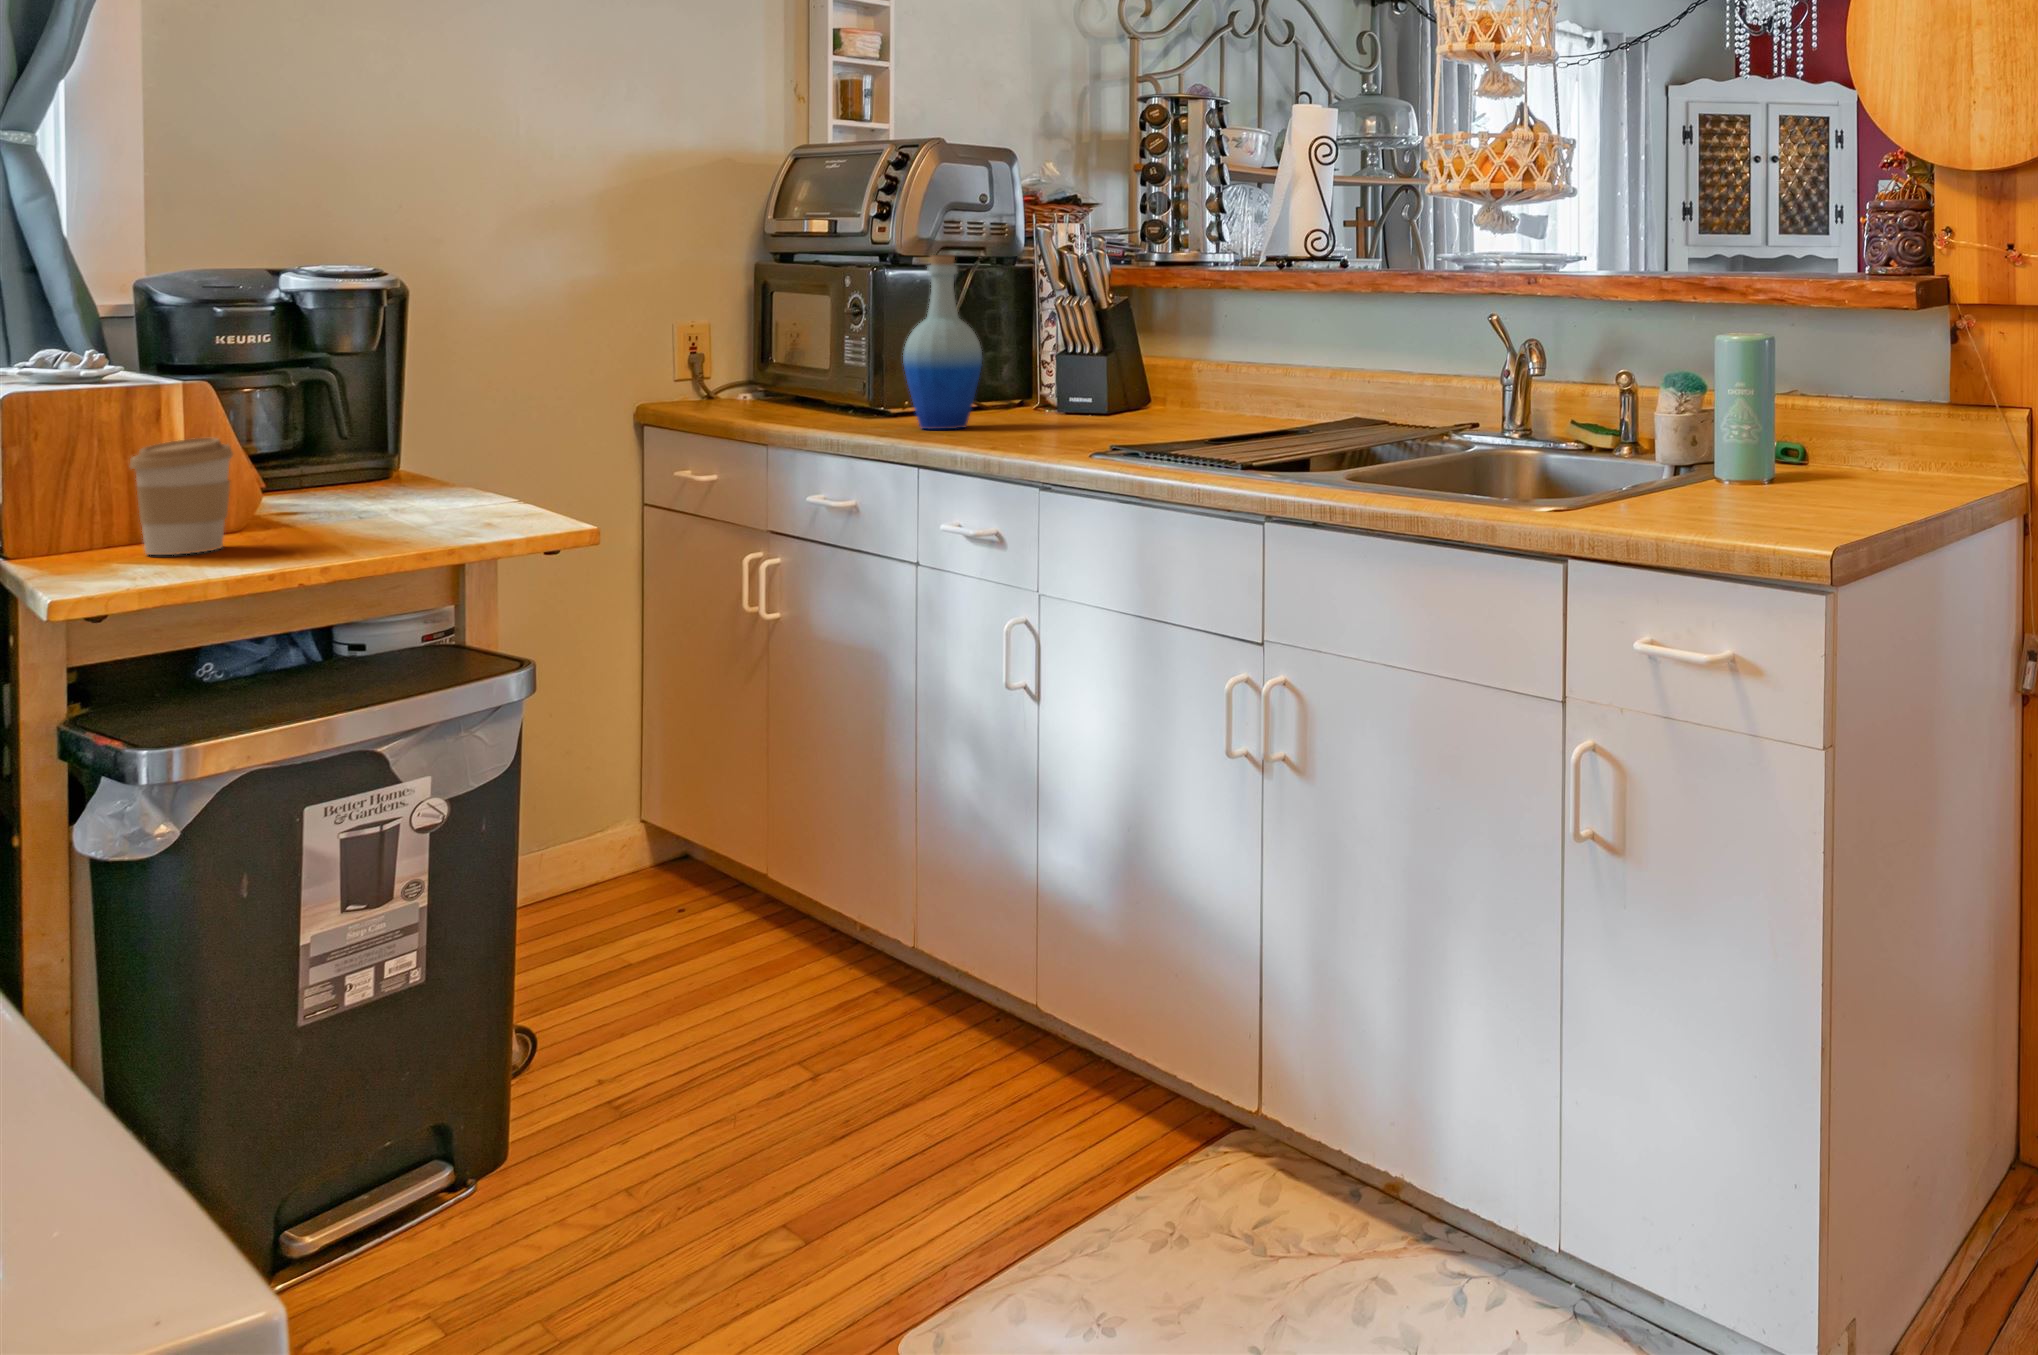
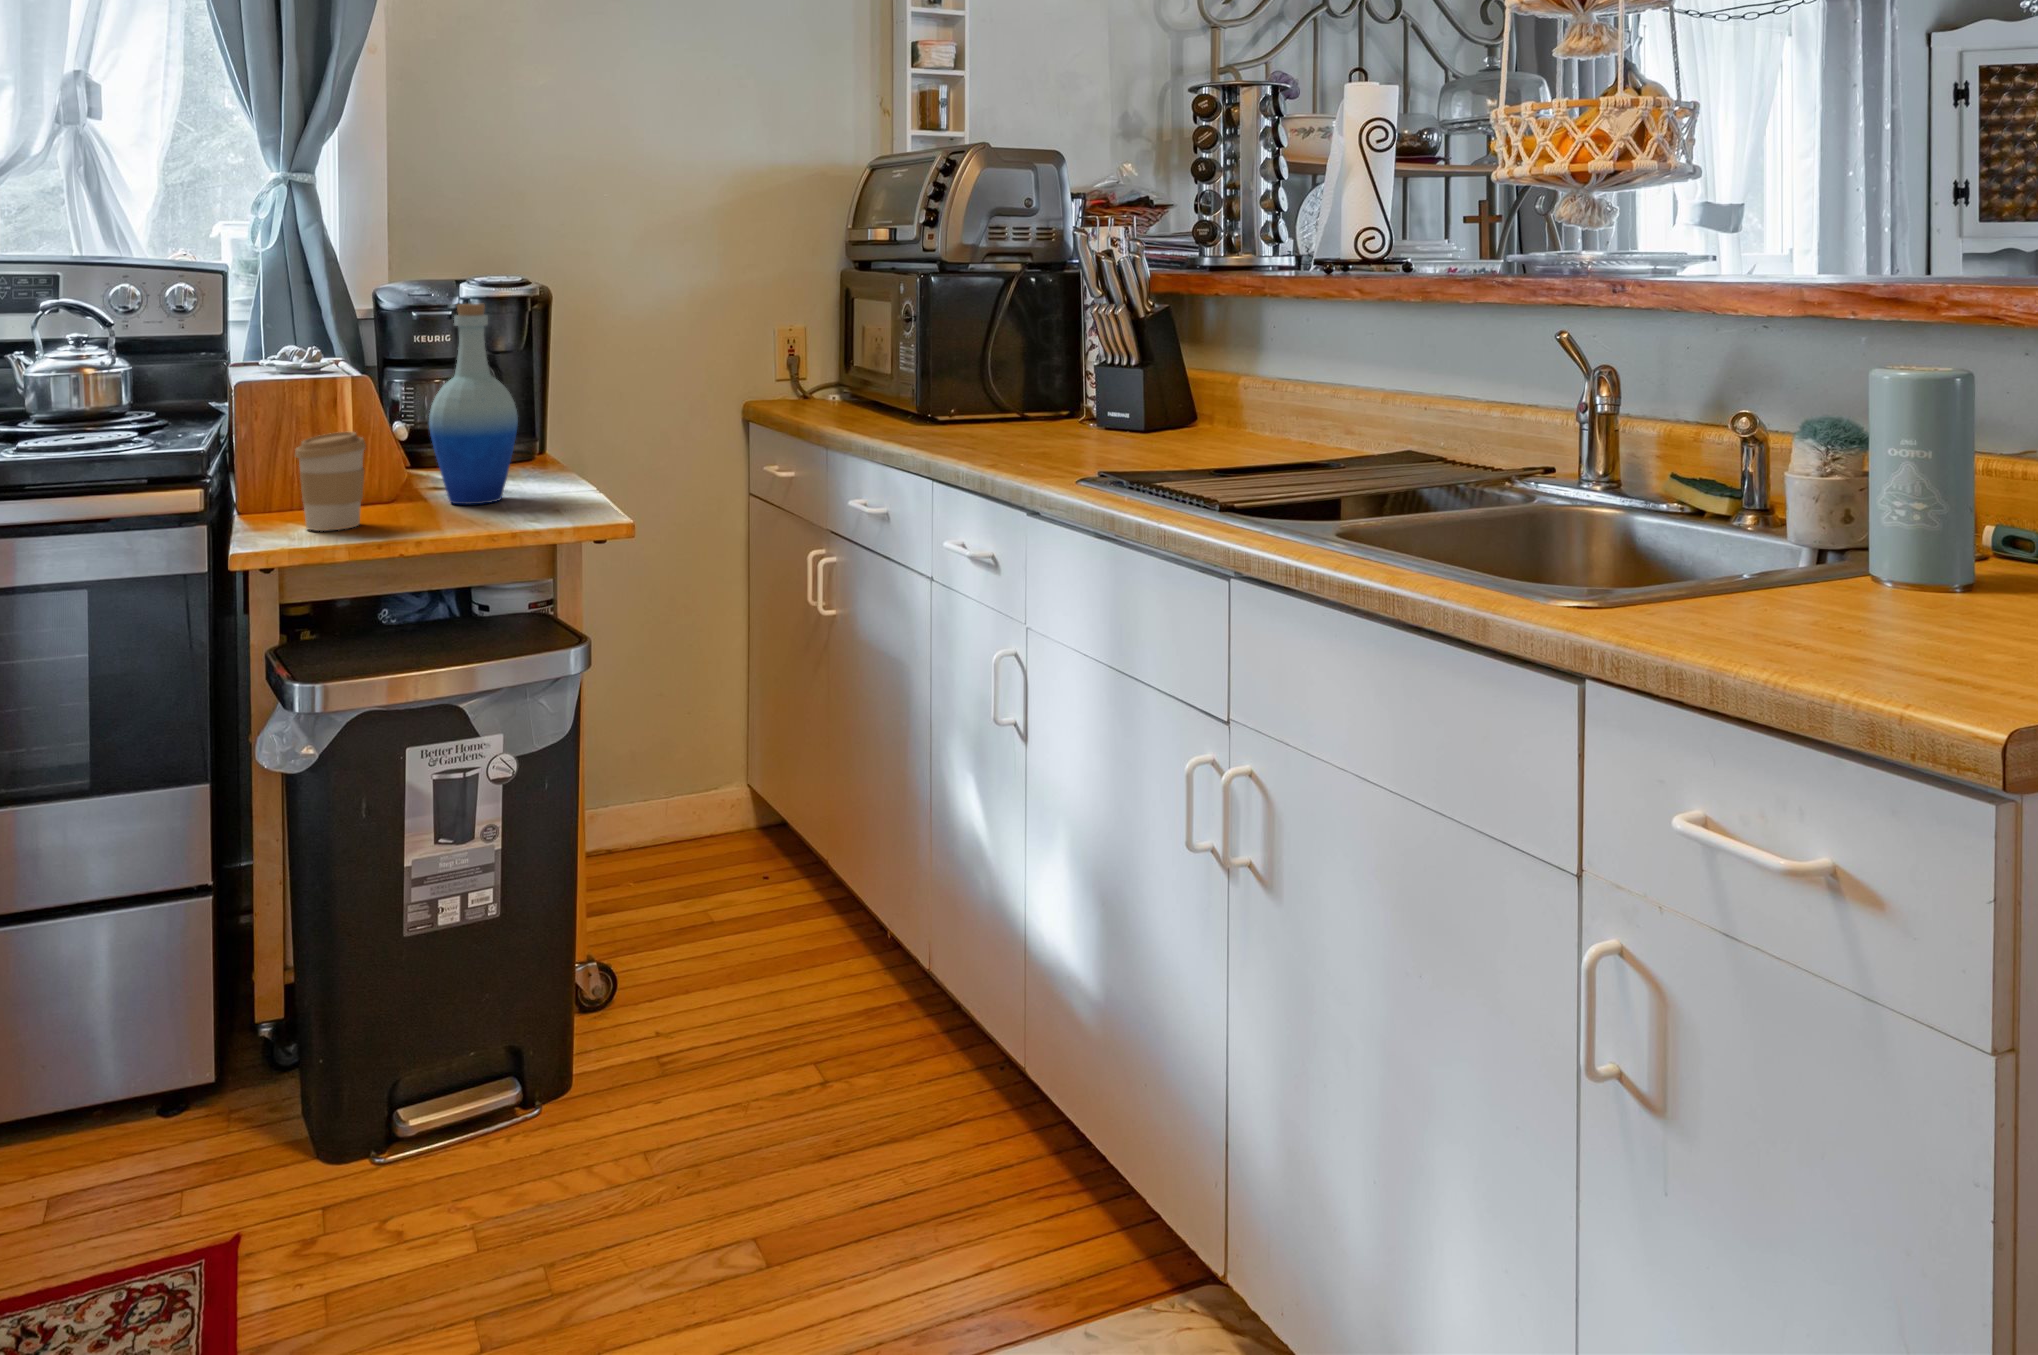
bottle: present [903,255,982,429] -> present [429,304,518,504]

